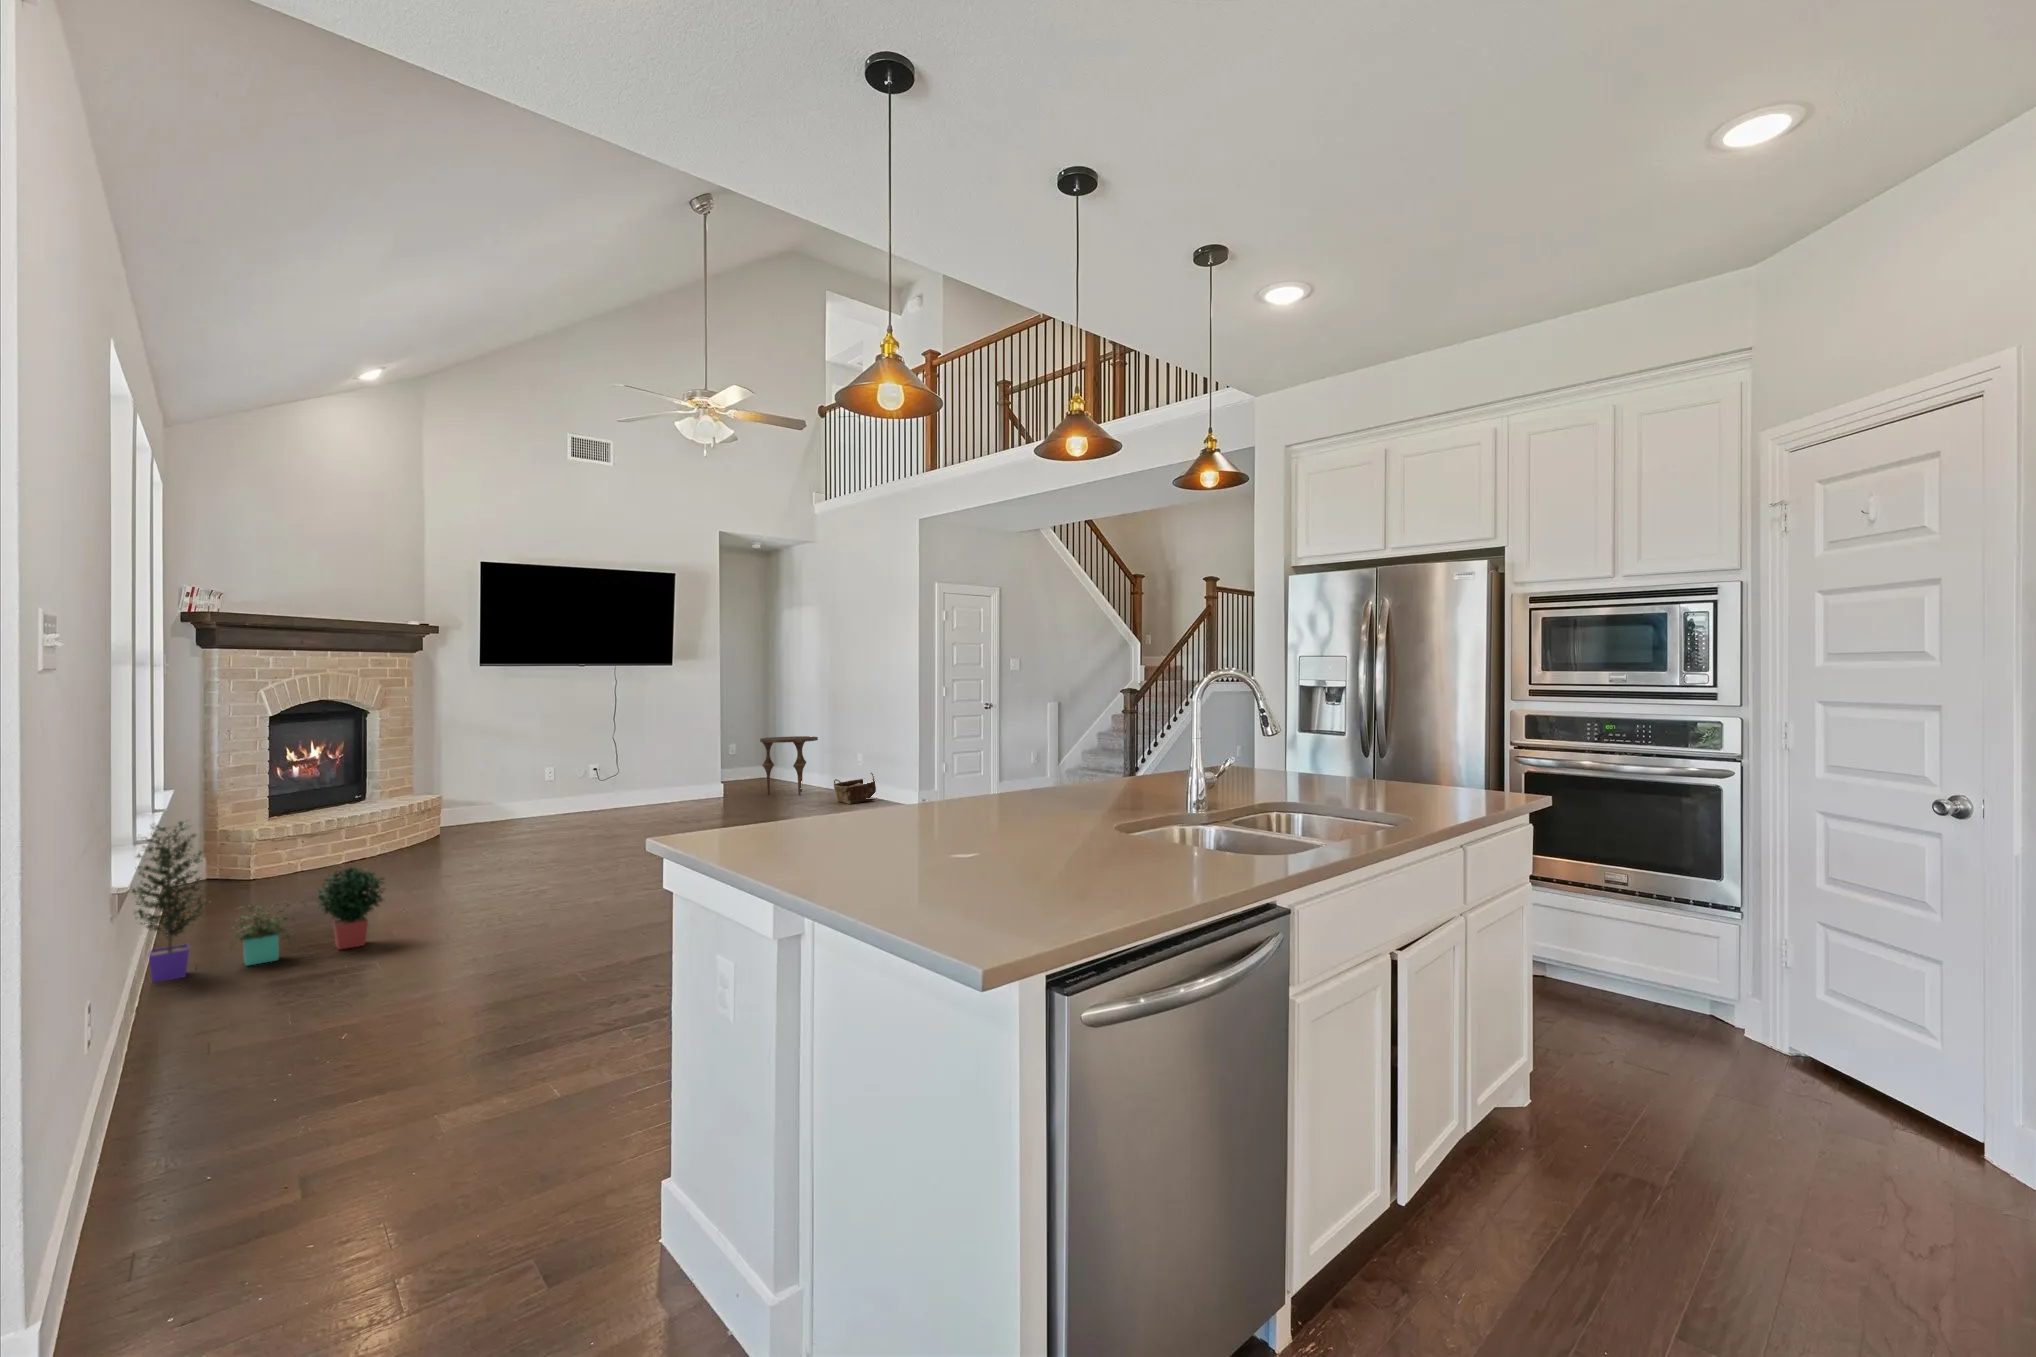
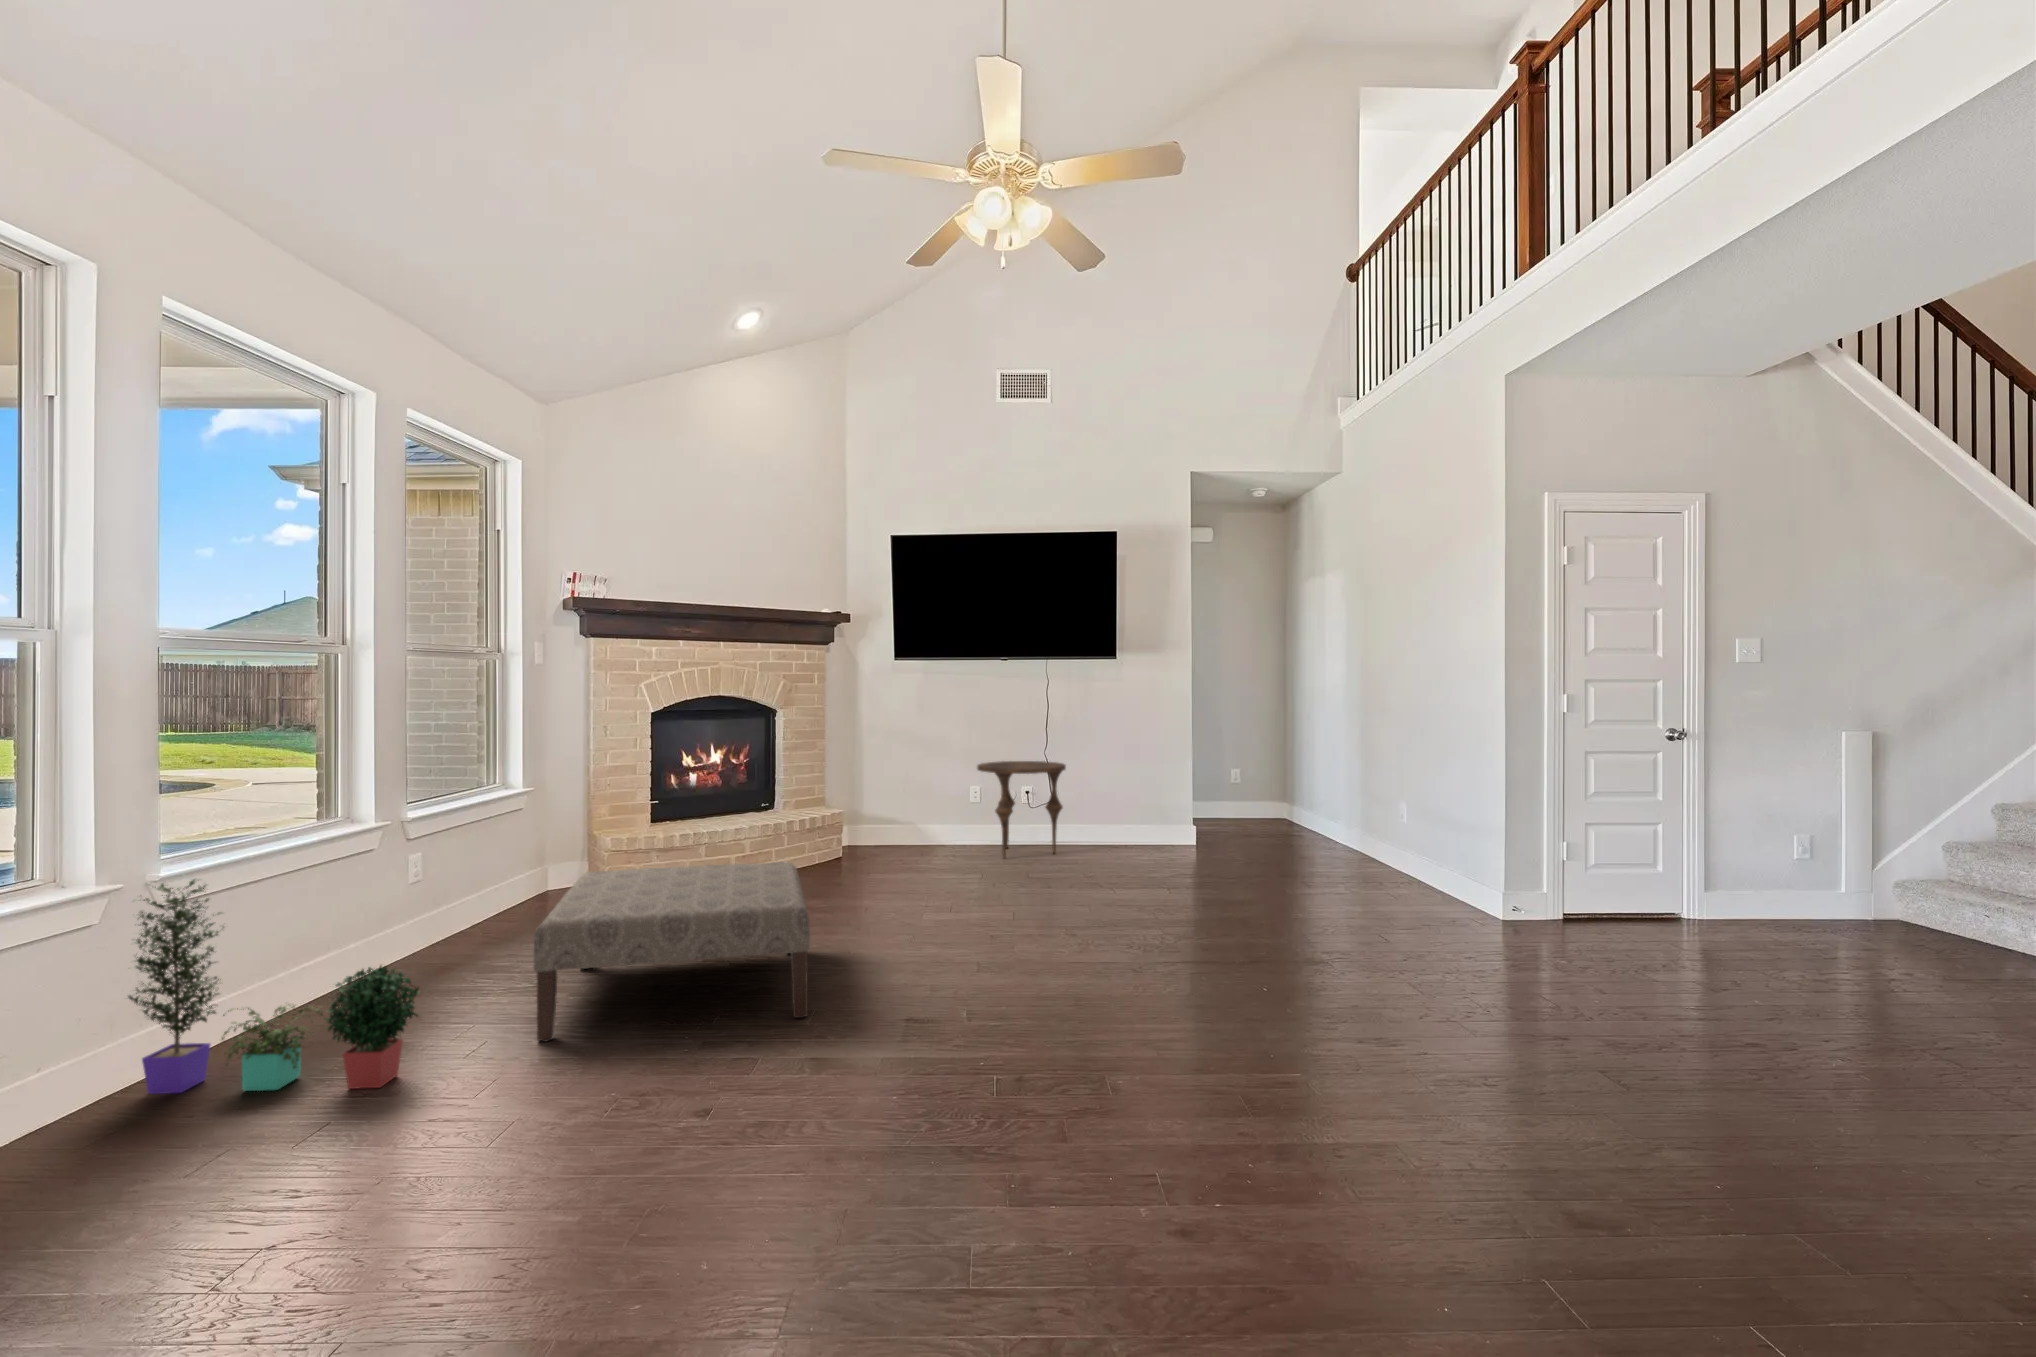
side table: present [760,736,818,795] -> present [977,761,1066,859]
woven basket: present [834,772,876,804] -> none [1354,838,1431,892]
ottoman: none [359,805,605,917] -> present [534,862,810,1042]

